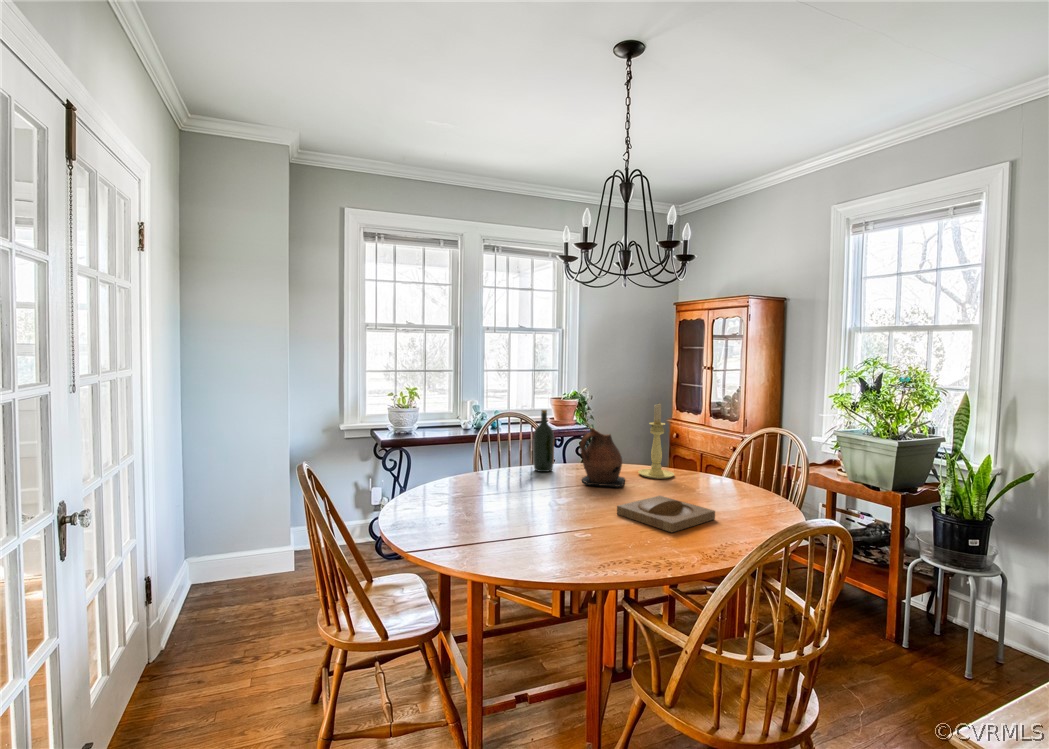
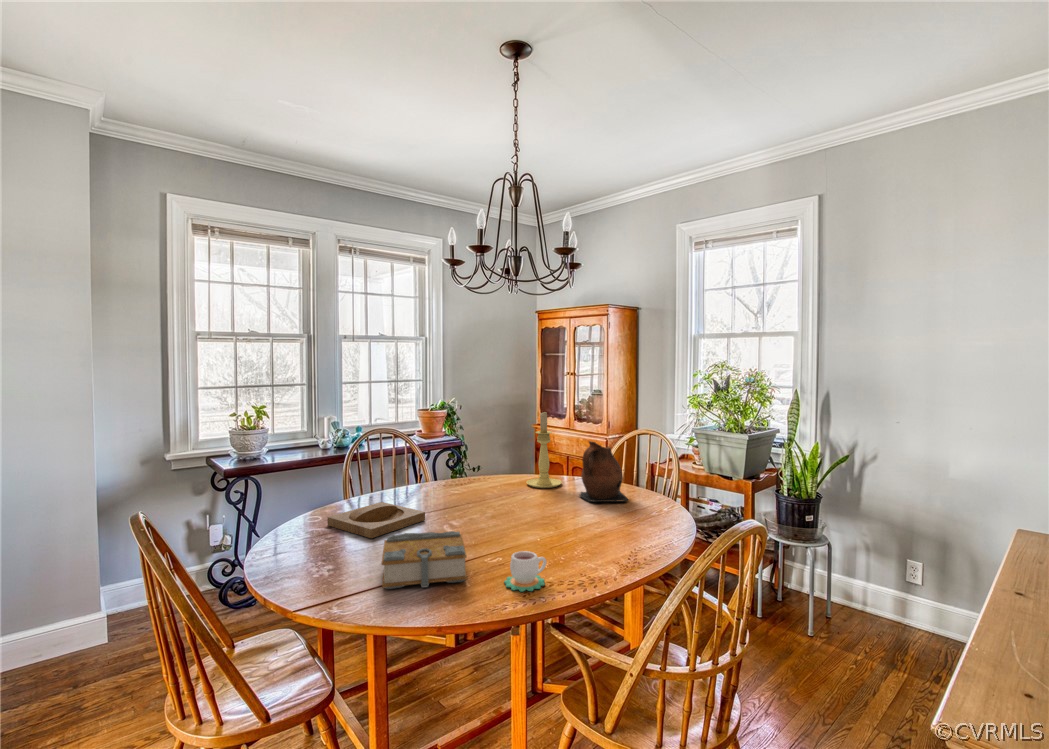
wine bottle: present [533,410,554,472] -> none [416,424,439,492]
ceramic pitcher: present [580,427,625,487] -> present [580,441,628,502]
tray: present [617,496,715,532] -> present [328,502,425,538]
book: none [476,502,552,549] -> present [381,531,467,589]
mug: none [583,528,623,564] -> present [504,551,546,592]

